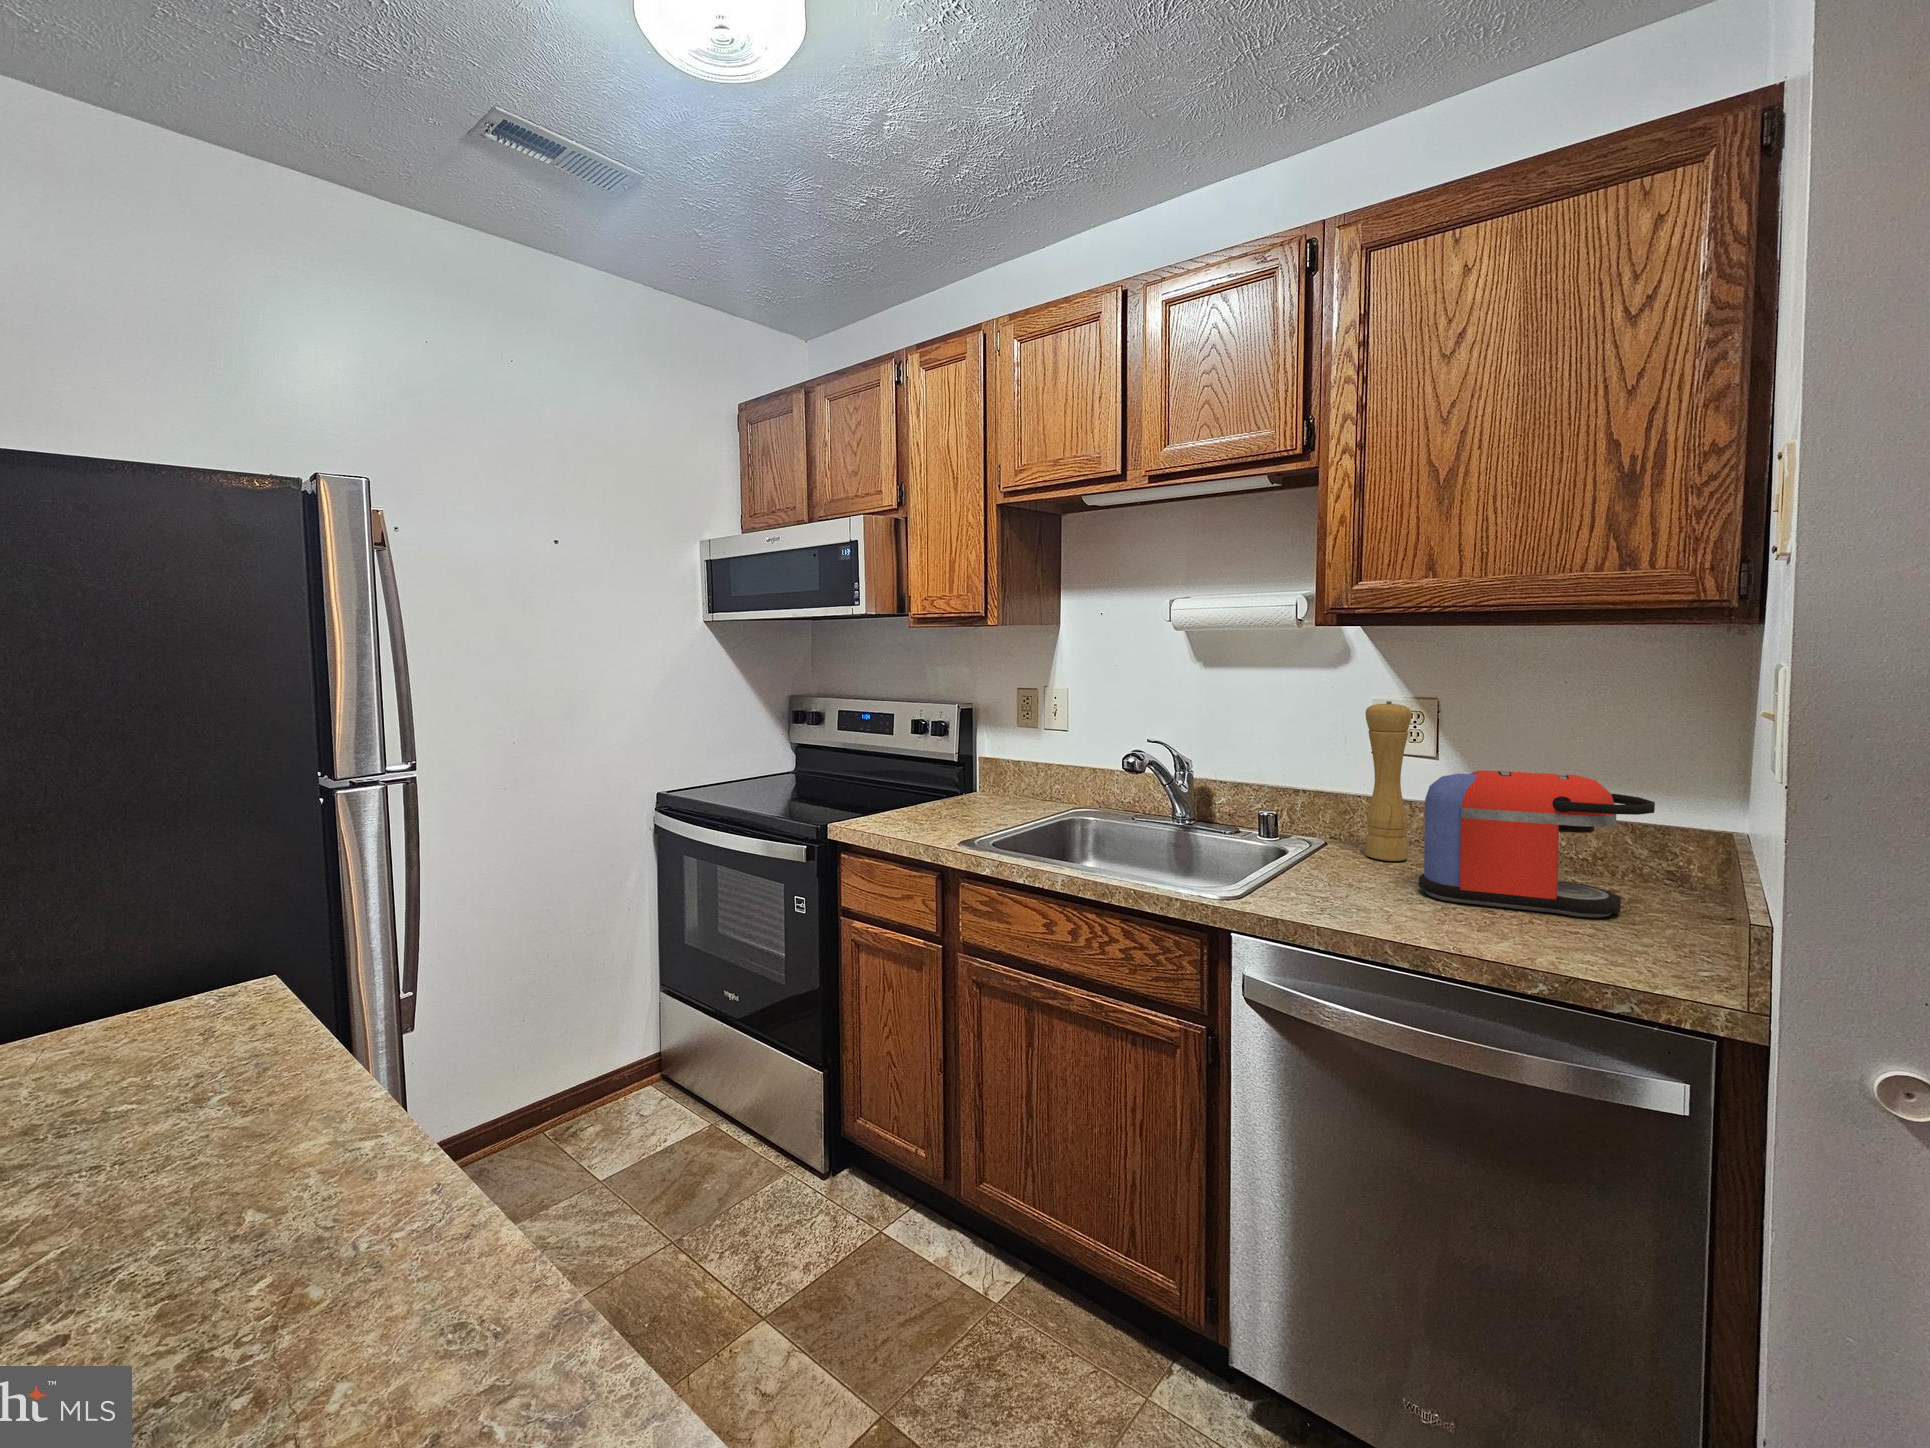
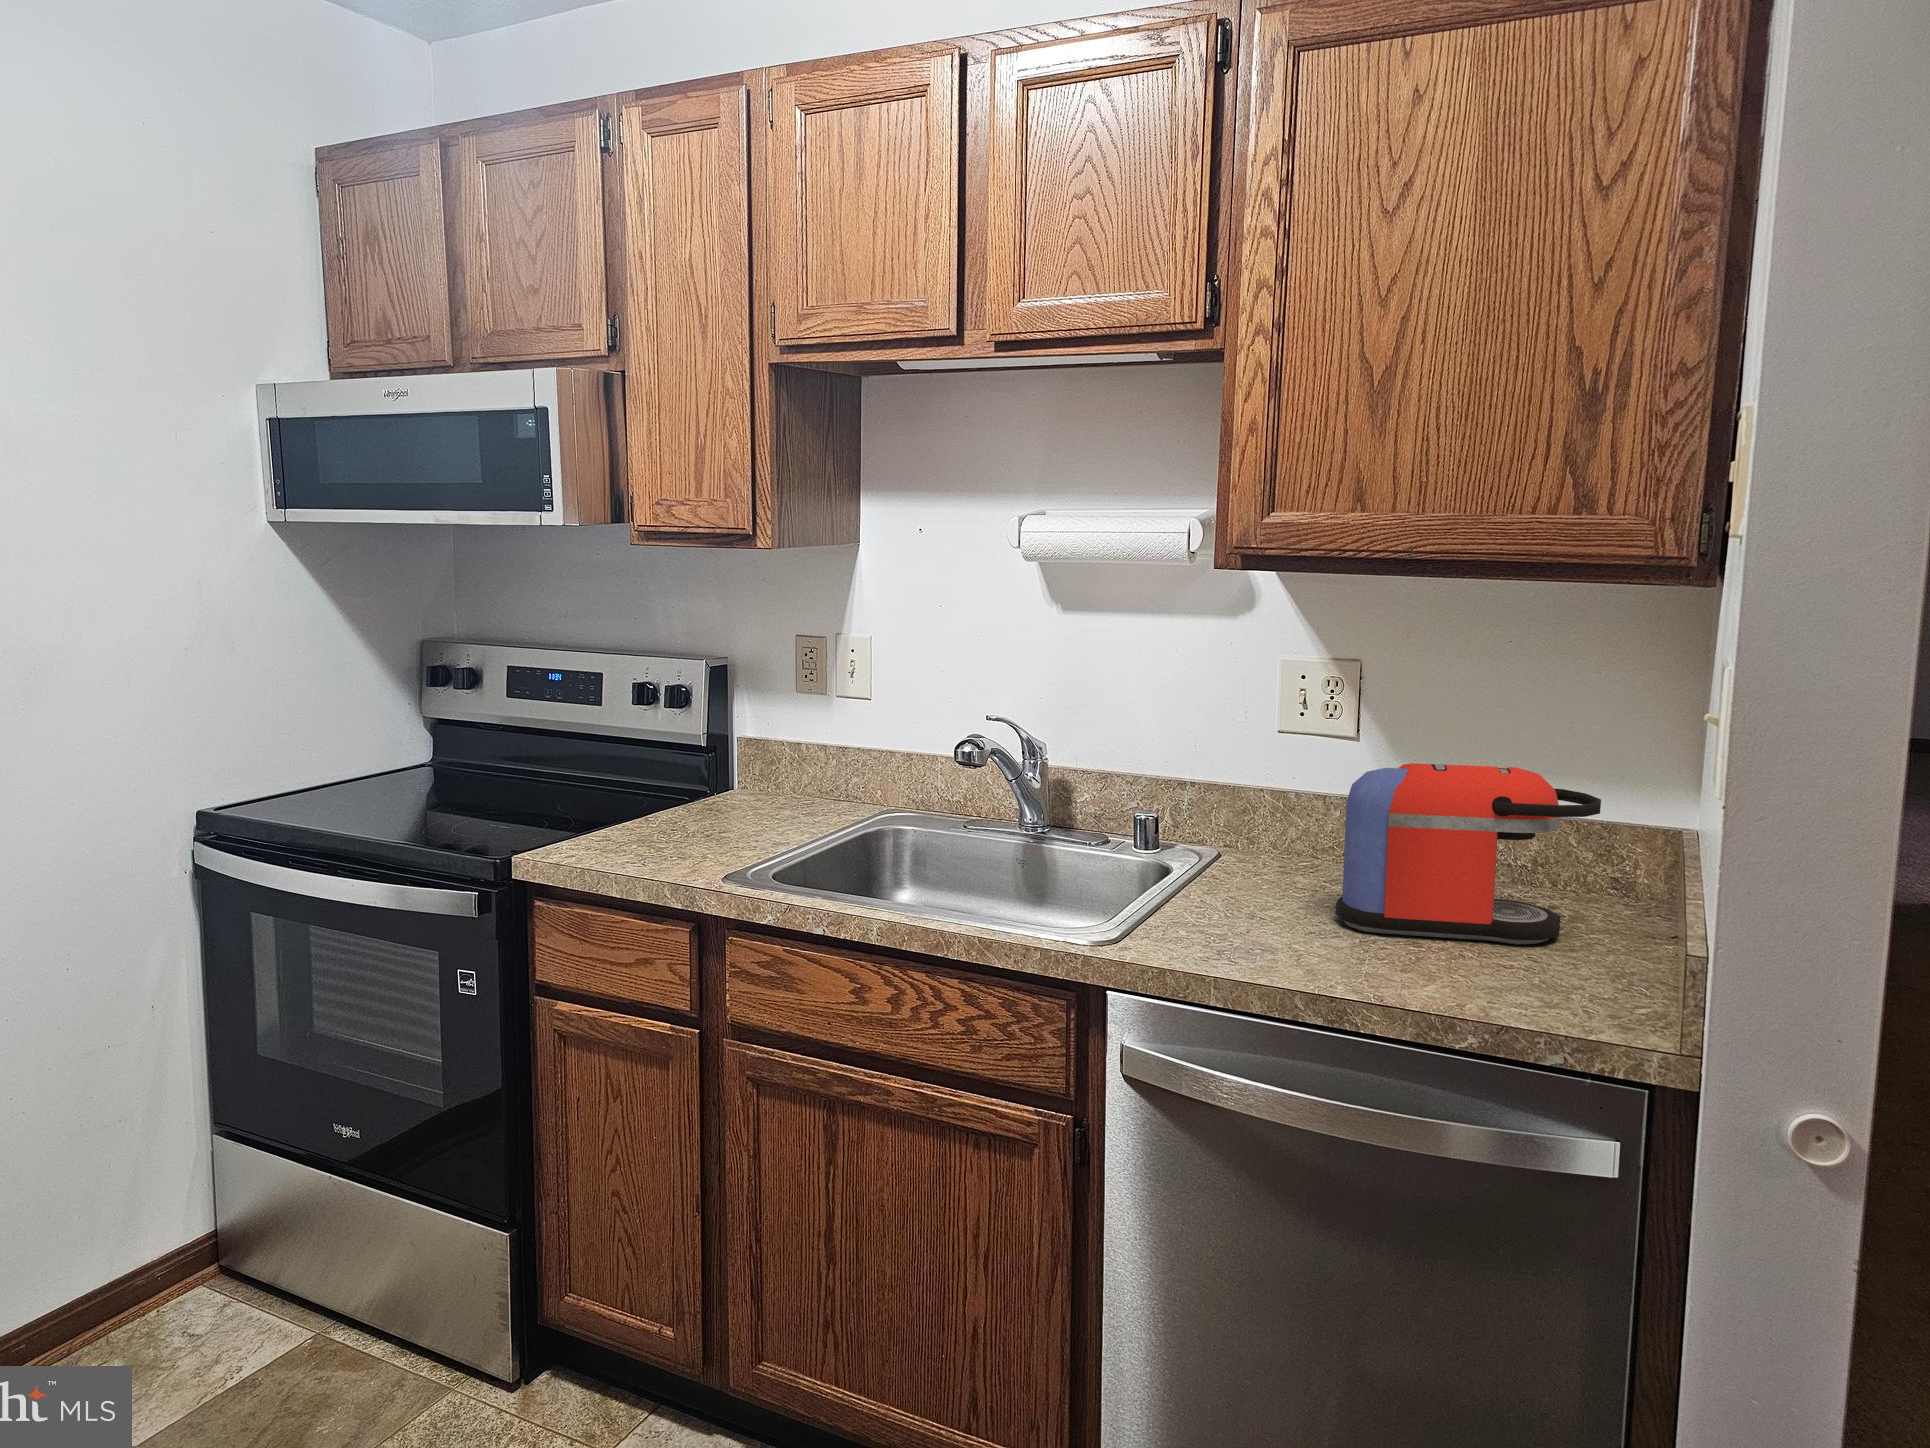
pepper mill: present [1365,701,1412,861] -> none [1270,666,1330,878]

